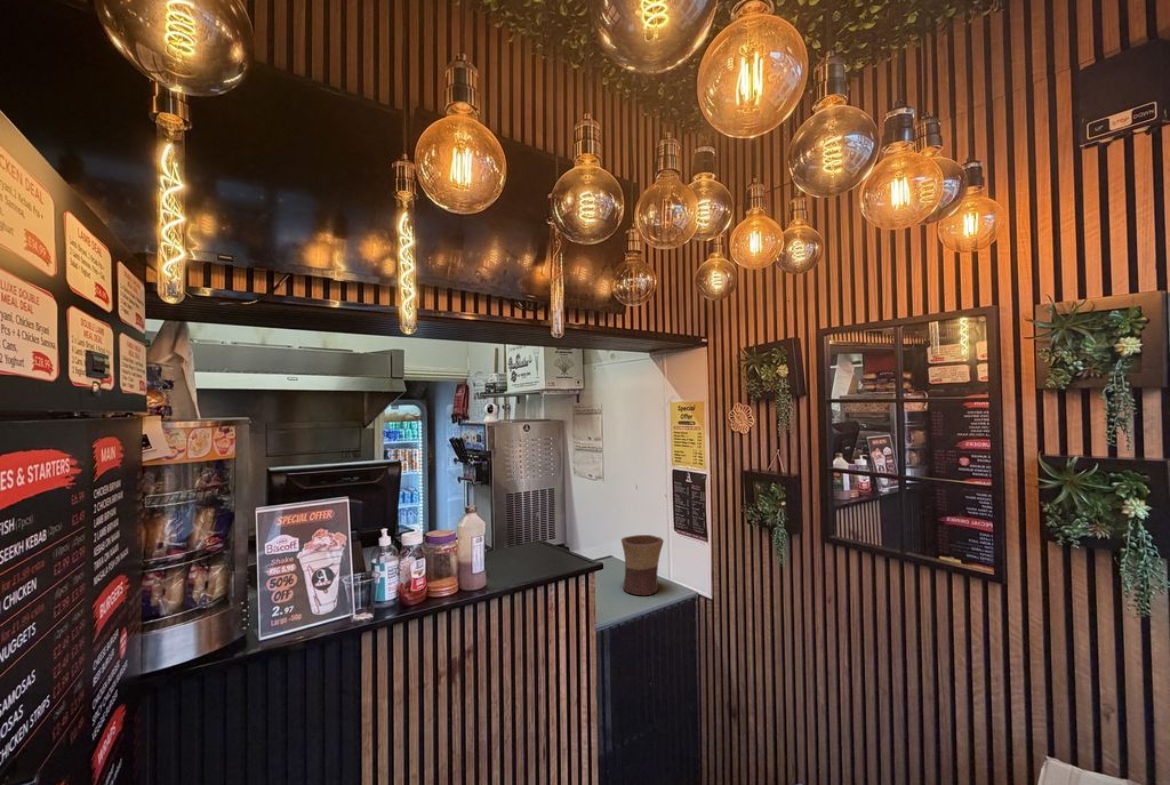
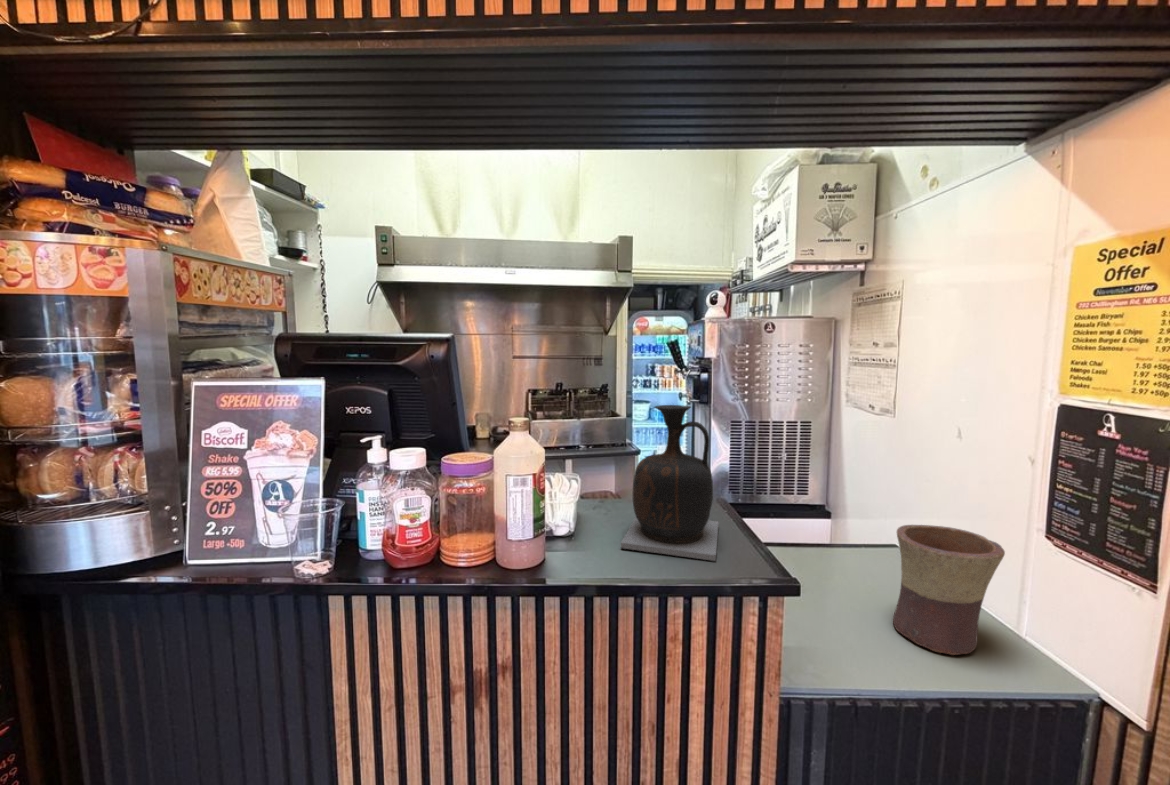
vase: none [504,490,561,572] -> present [621,405,718,561]

